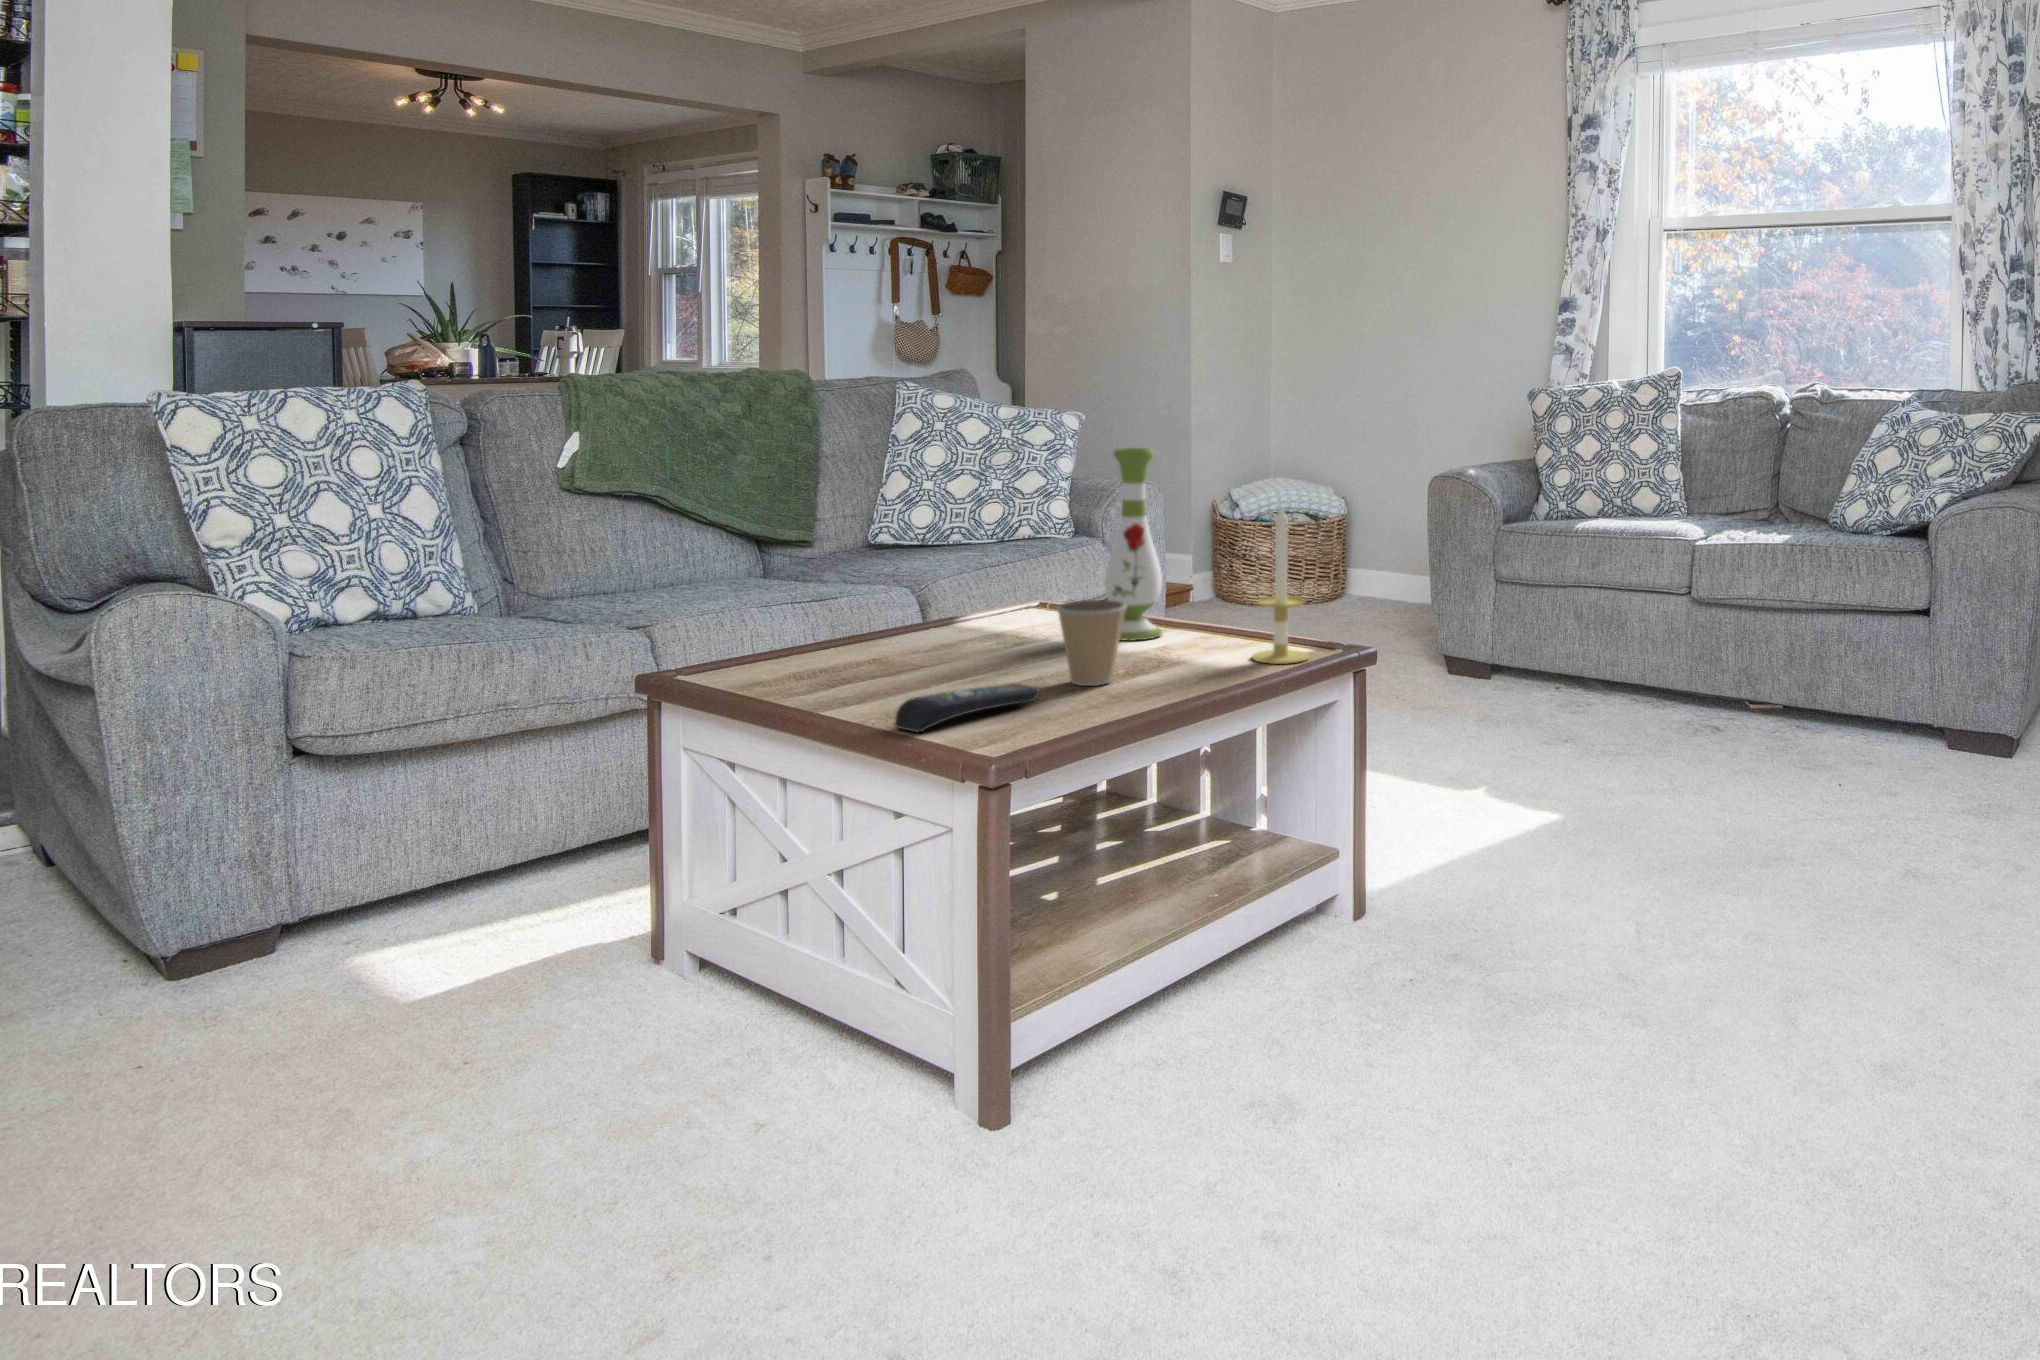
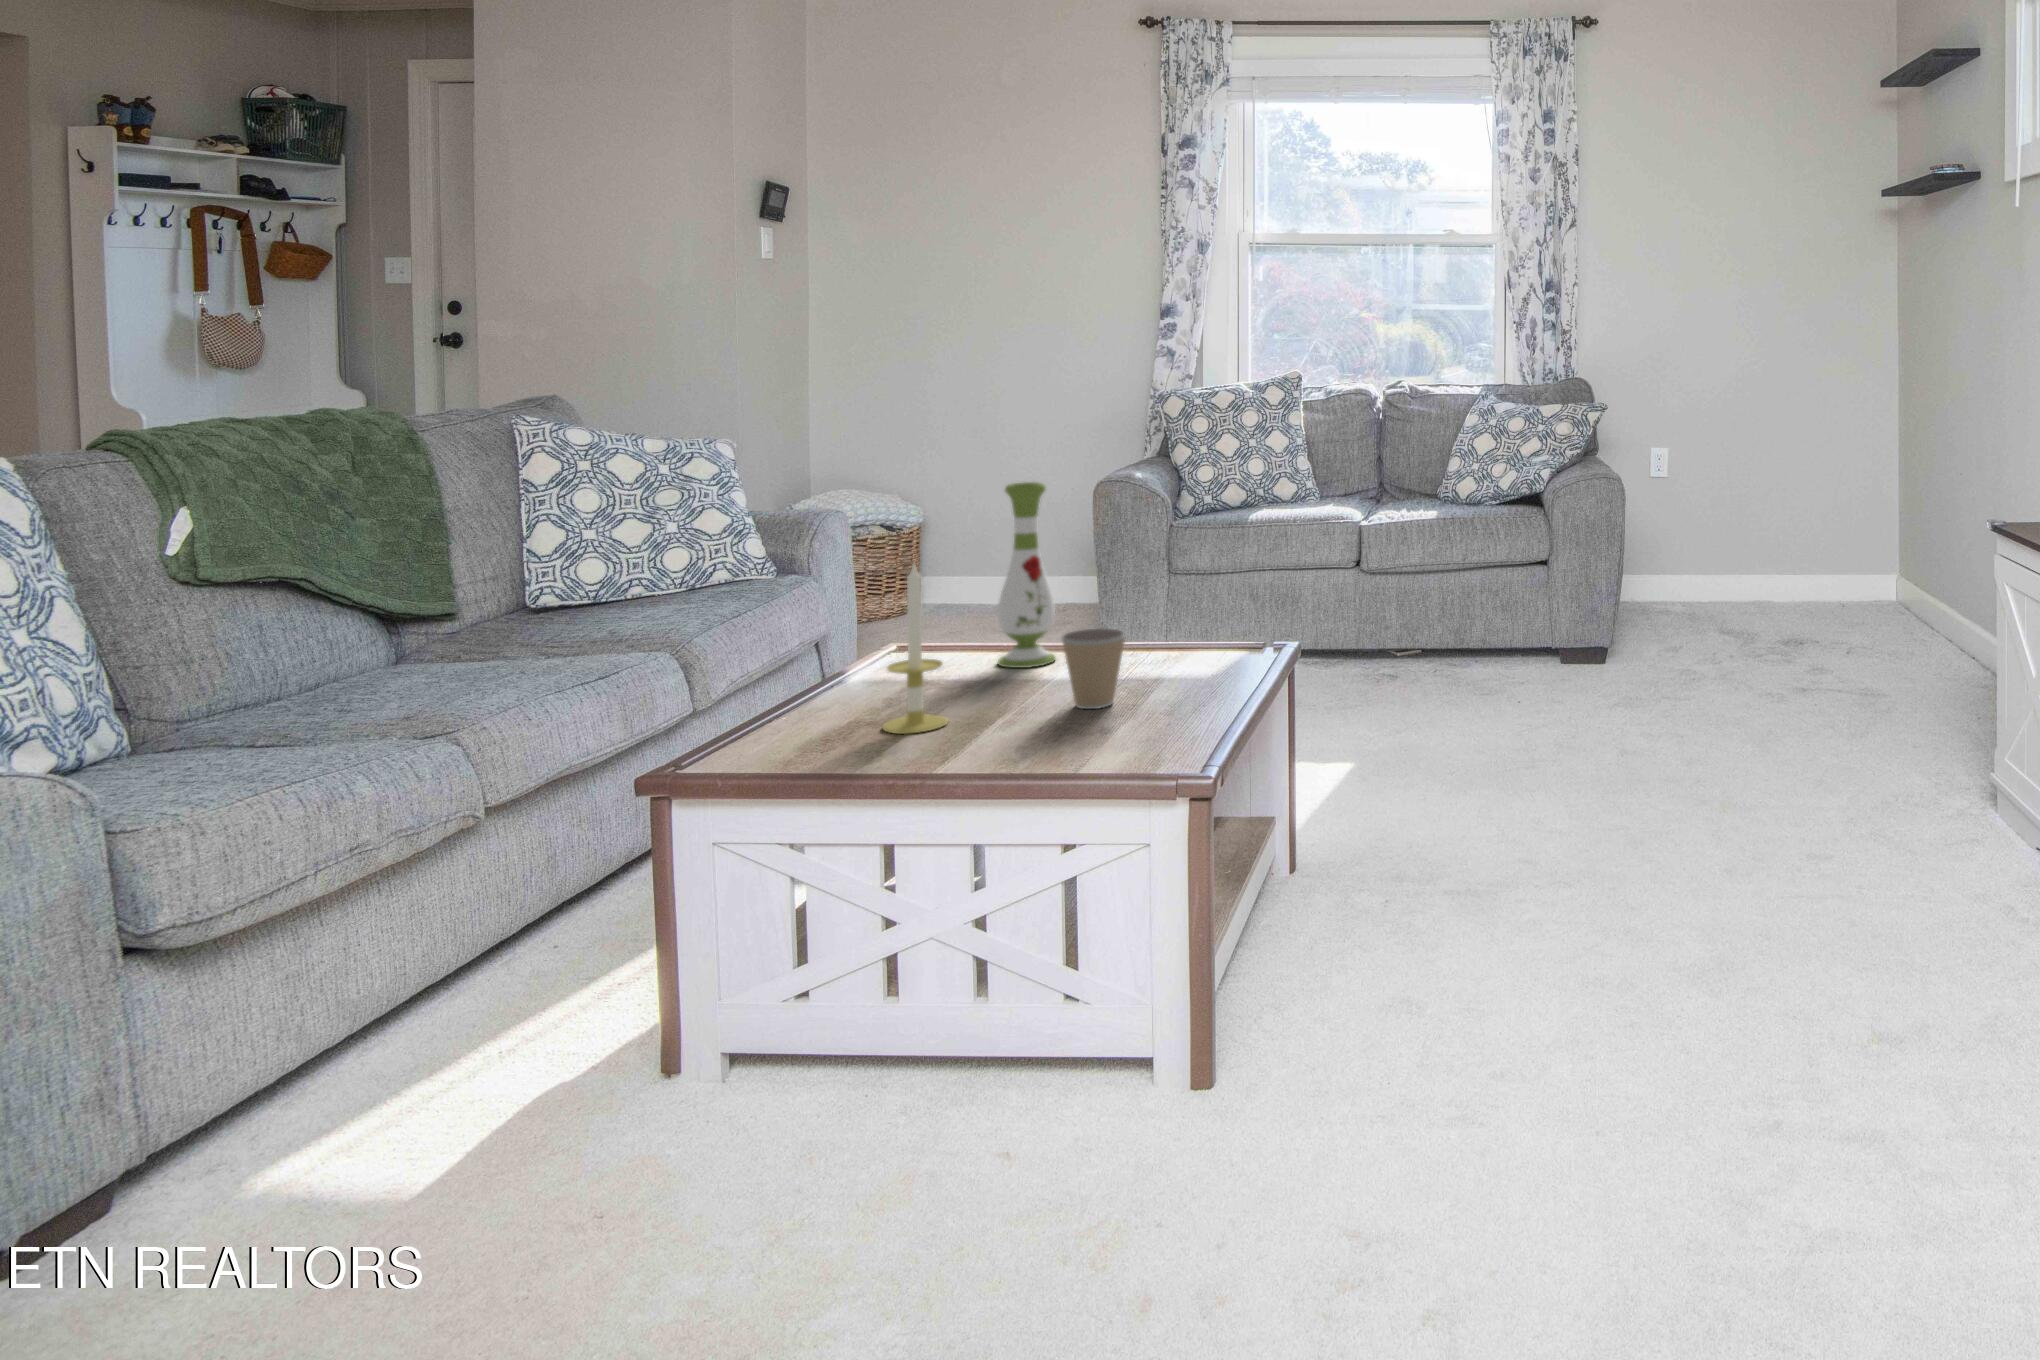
candle: present [1252,506,1309,664] -> present [883,563,948,734]
remote control: present [895,684,1040,732] -> none [1018,714,1098,768]

